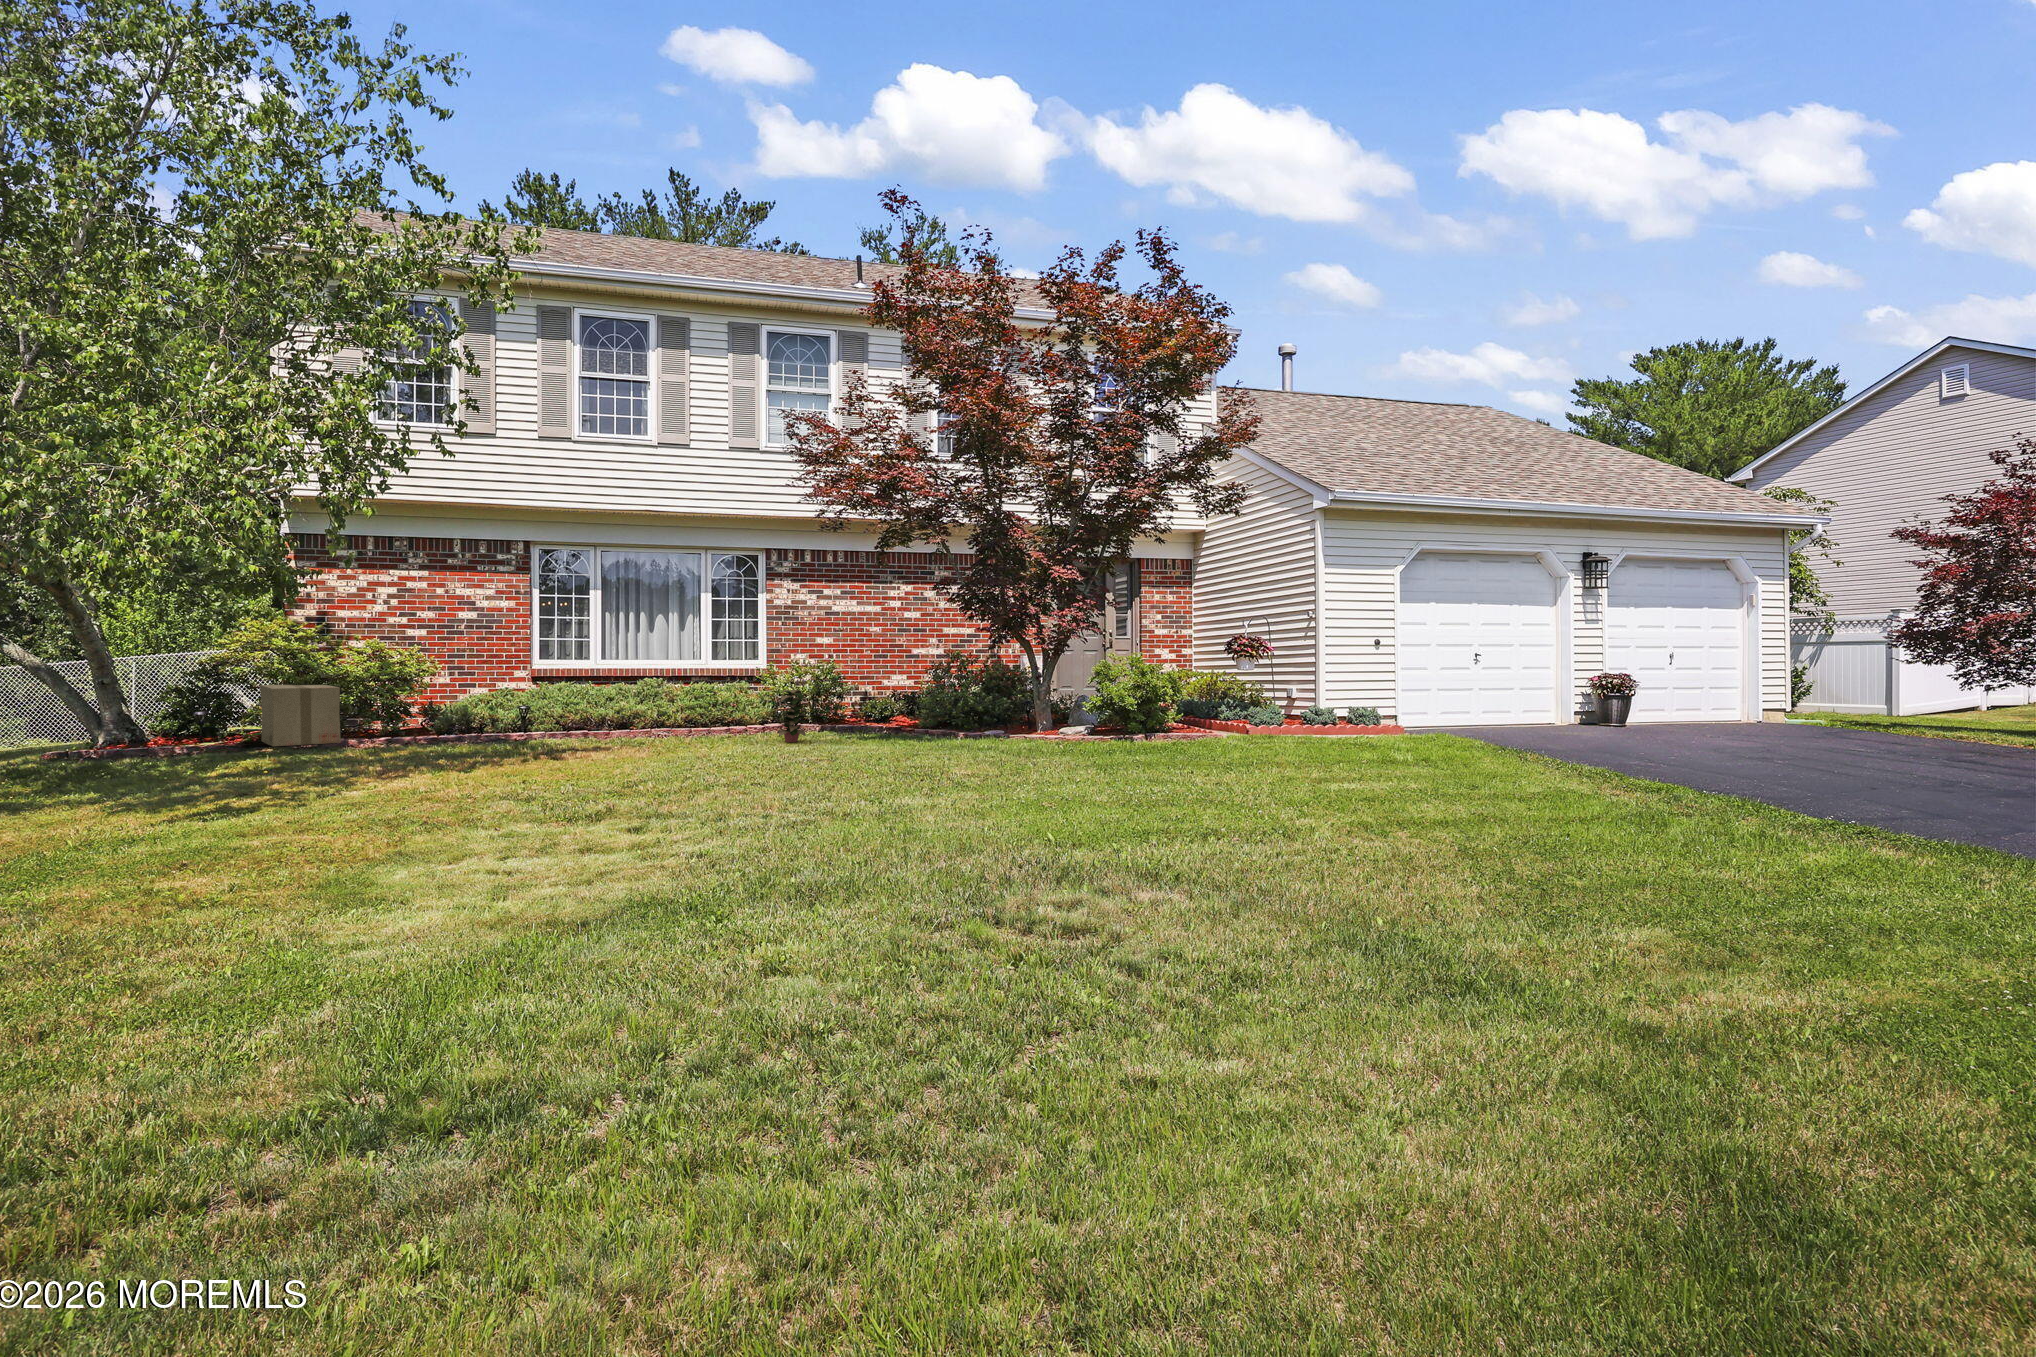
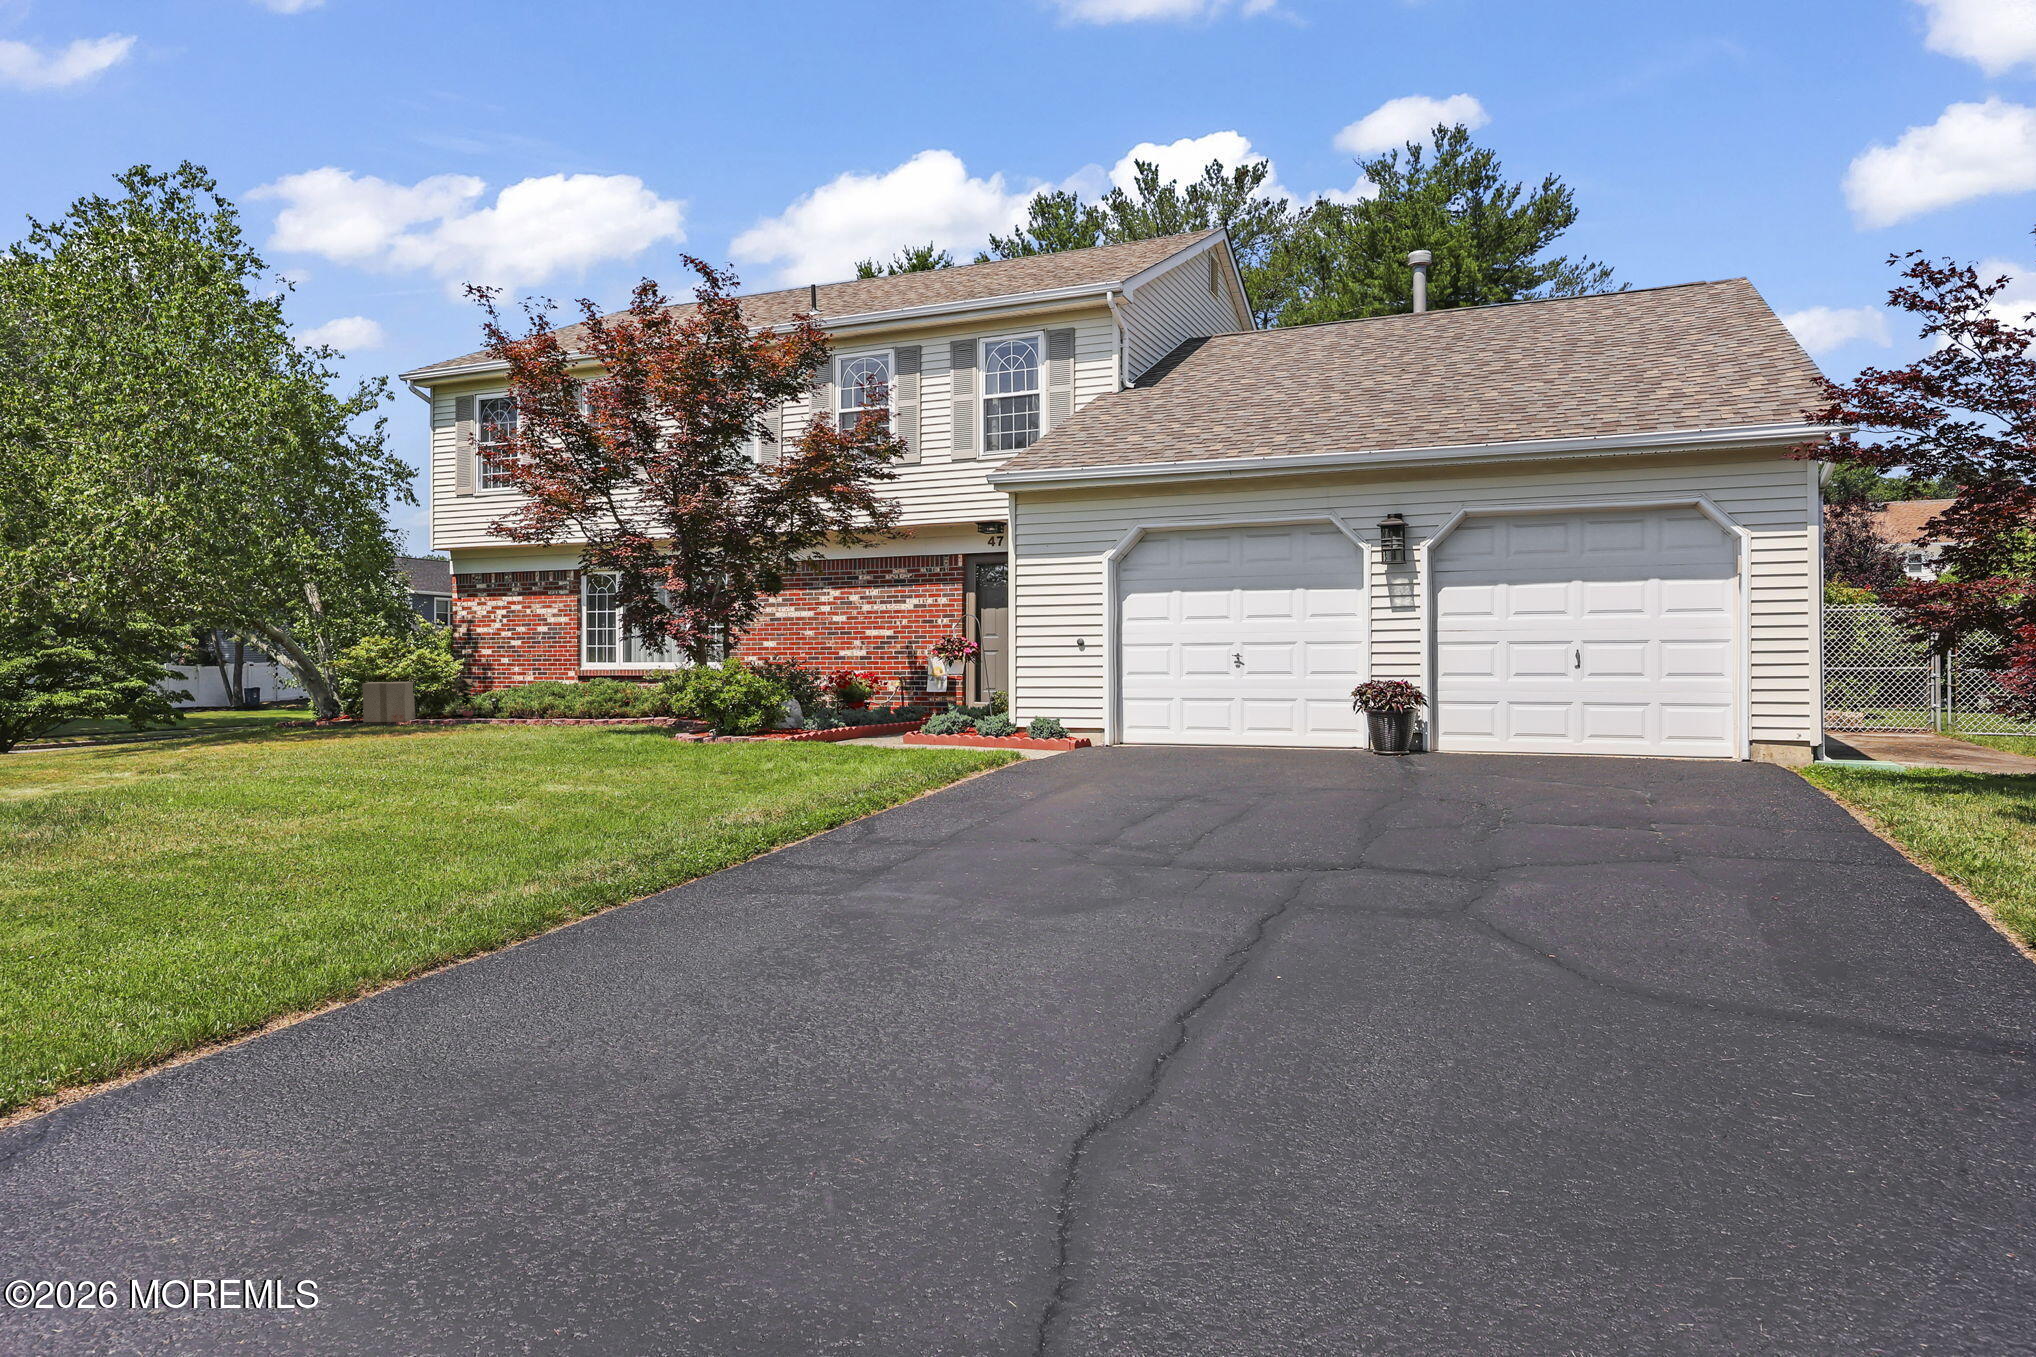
decorative plant: present [777,690,809,742] -> present [452,679,479,716]

